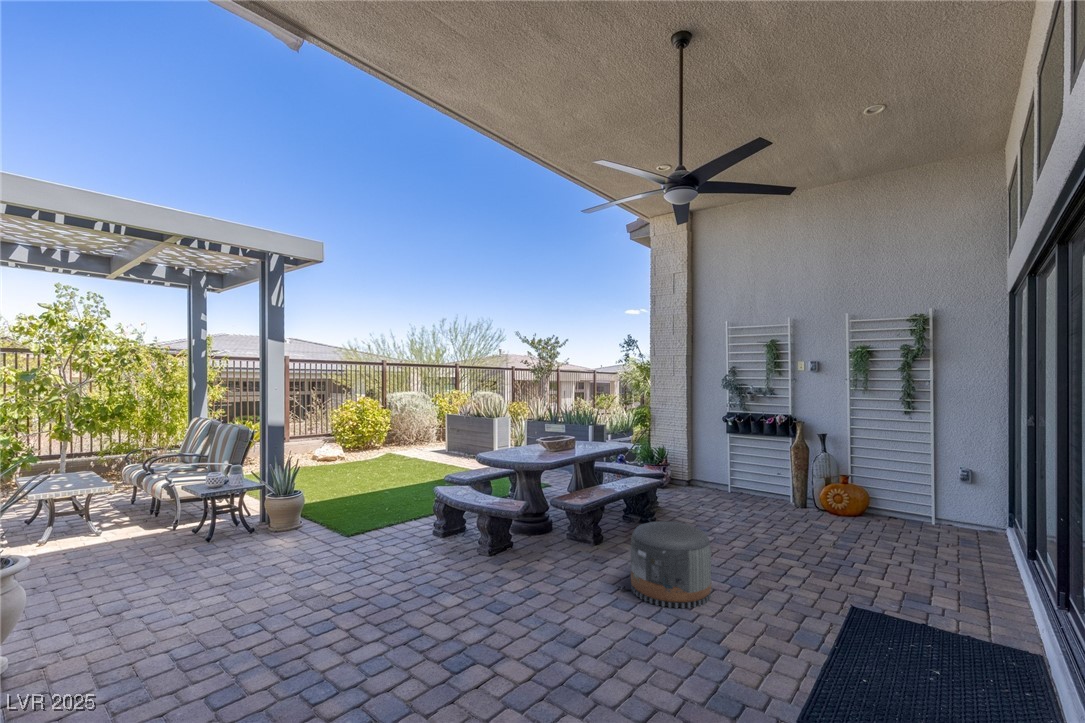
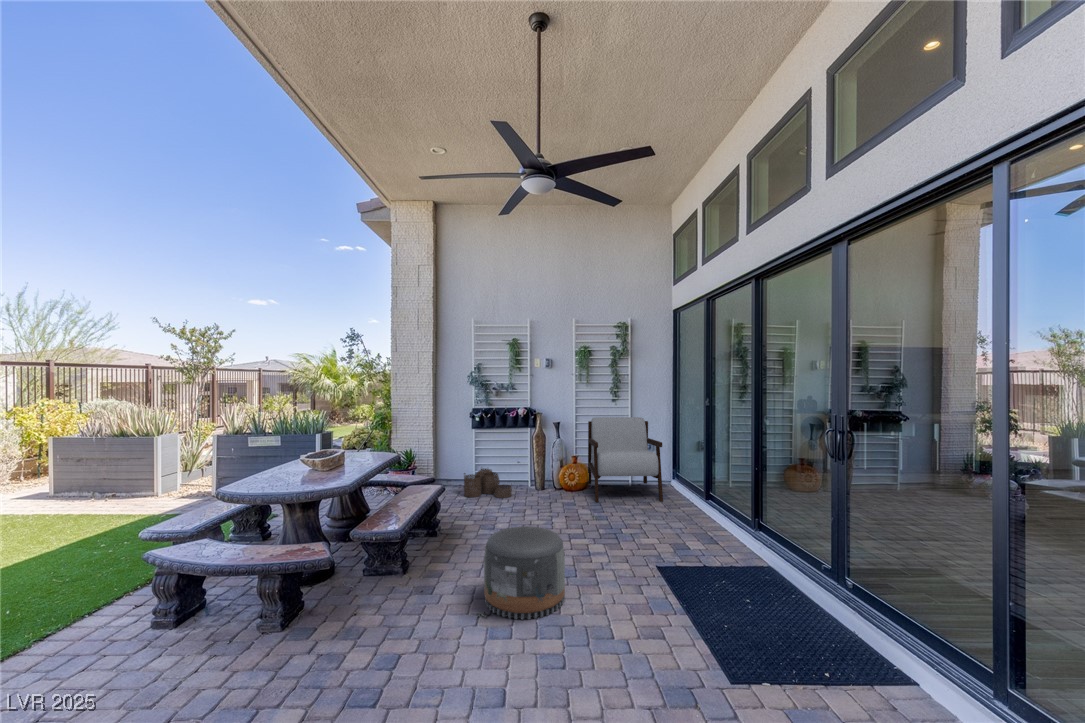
armchair: none [852,433,961,553] -> present [588,417,663,502]
woven basket: none [705,475,756,510] -> present [464,468,512,498]

